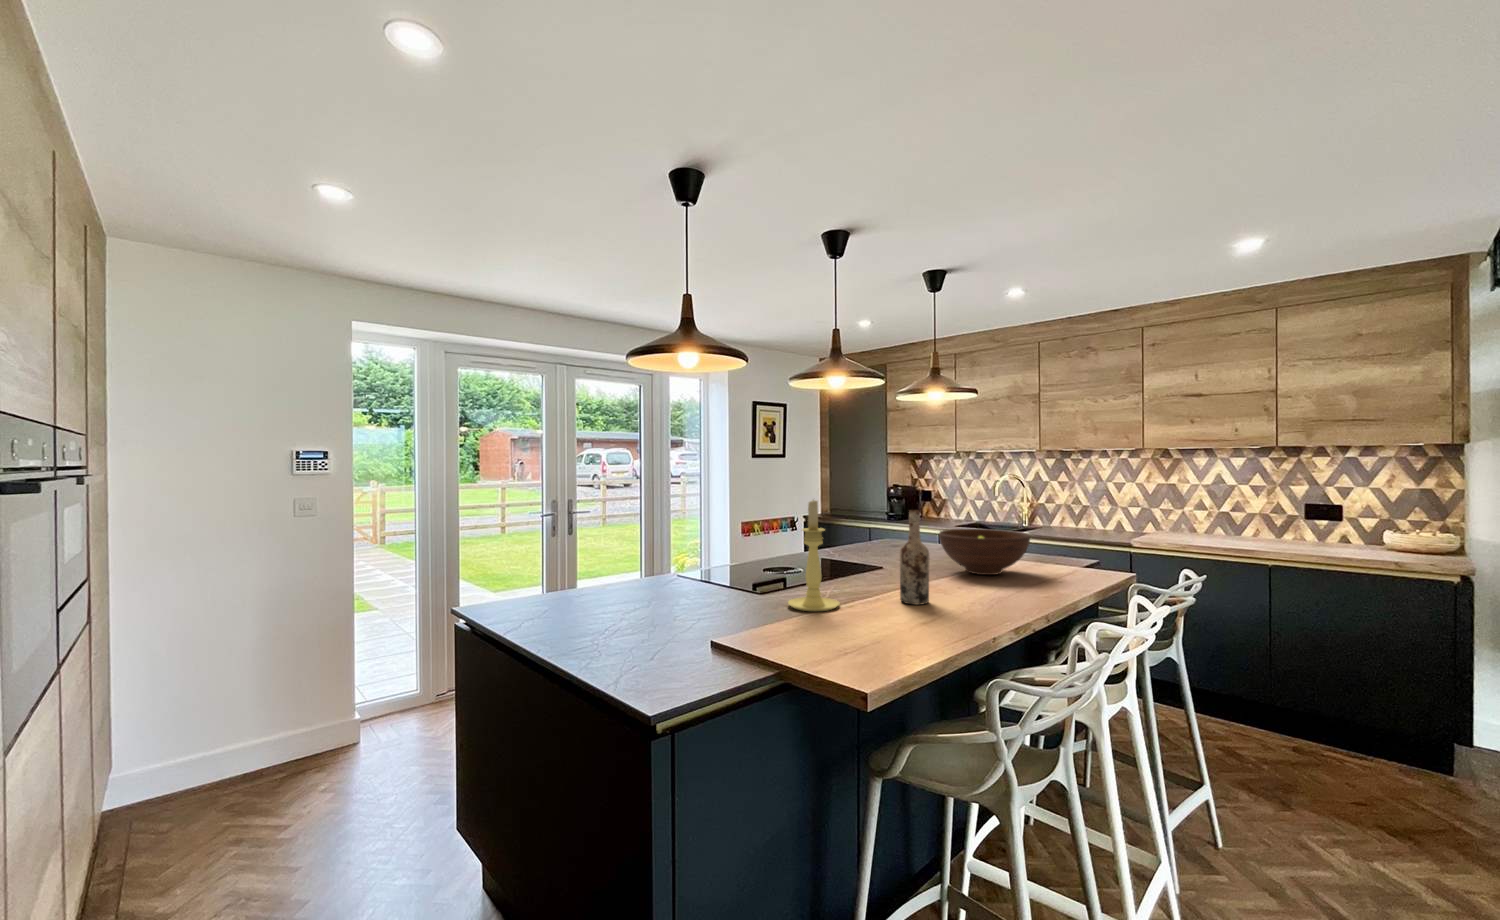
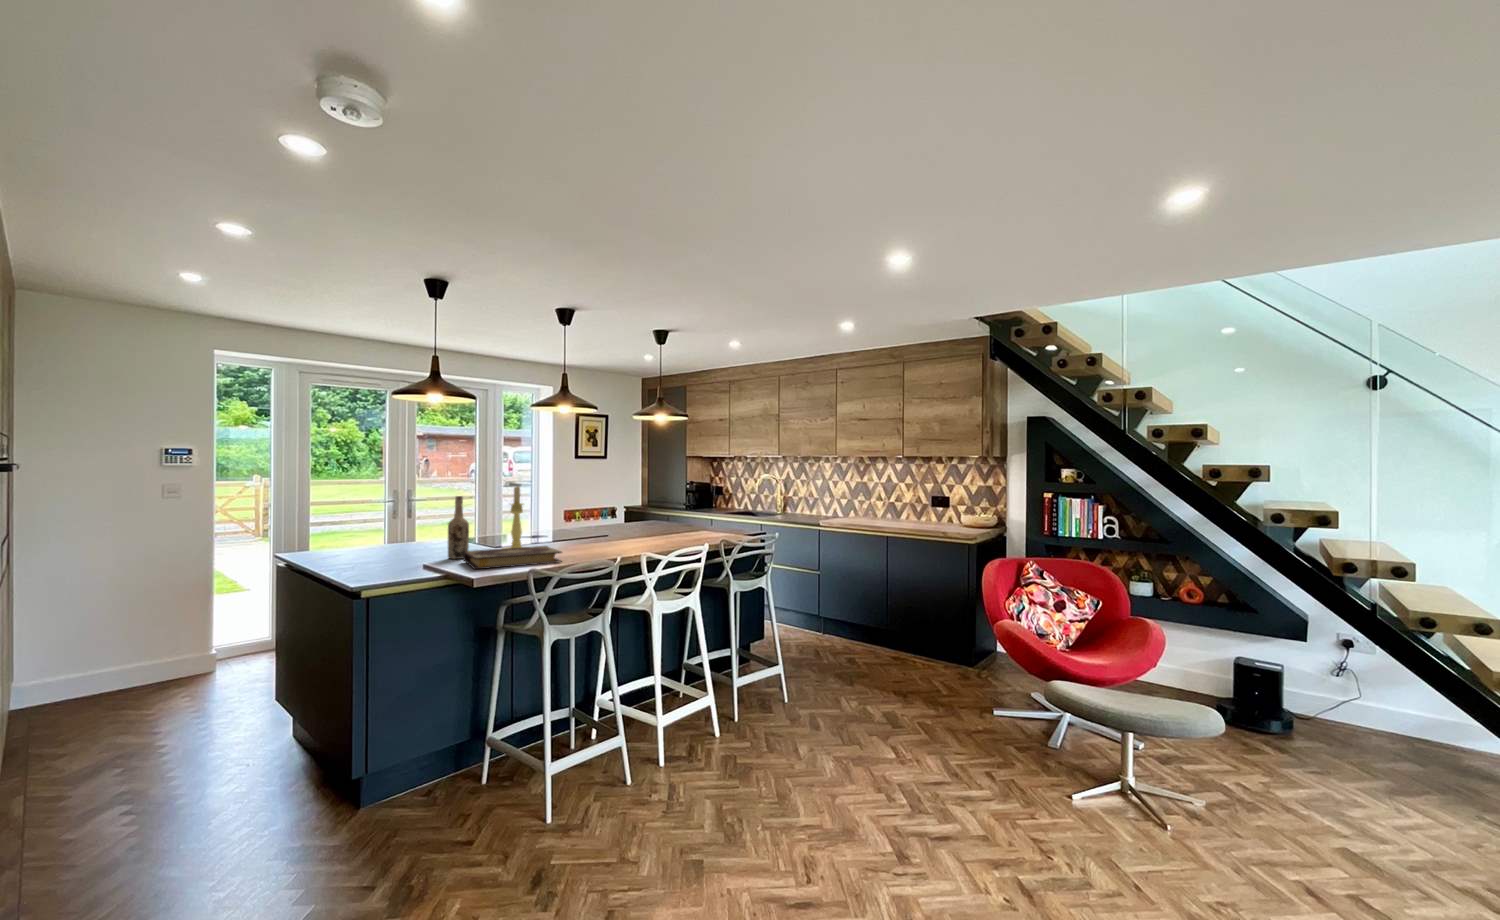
wine bottle: present [900,510,929,605] -> present [448,496,469,559]
fruit bowl: present [939,529,1030,575] -> none [633,509,690,537]
book: none [771,604,955,668] -> present [463,546,562,569]

